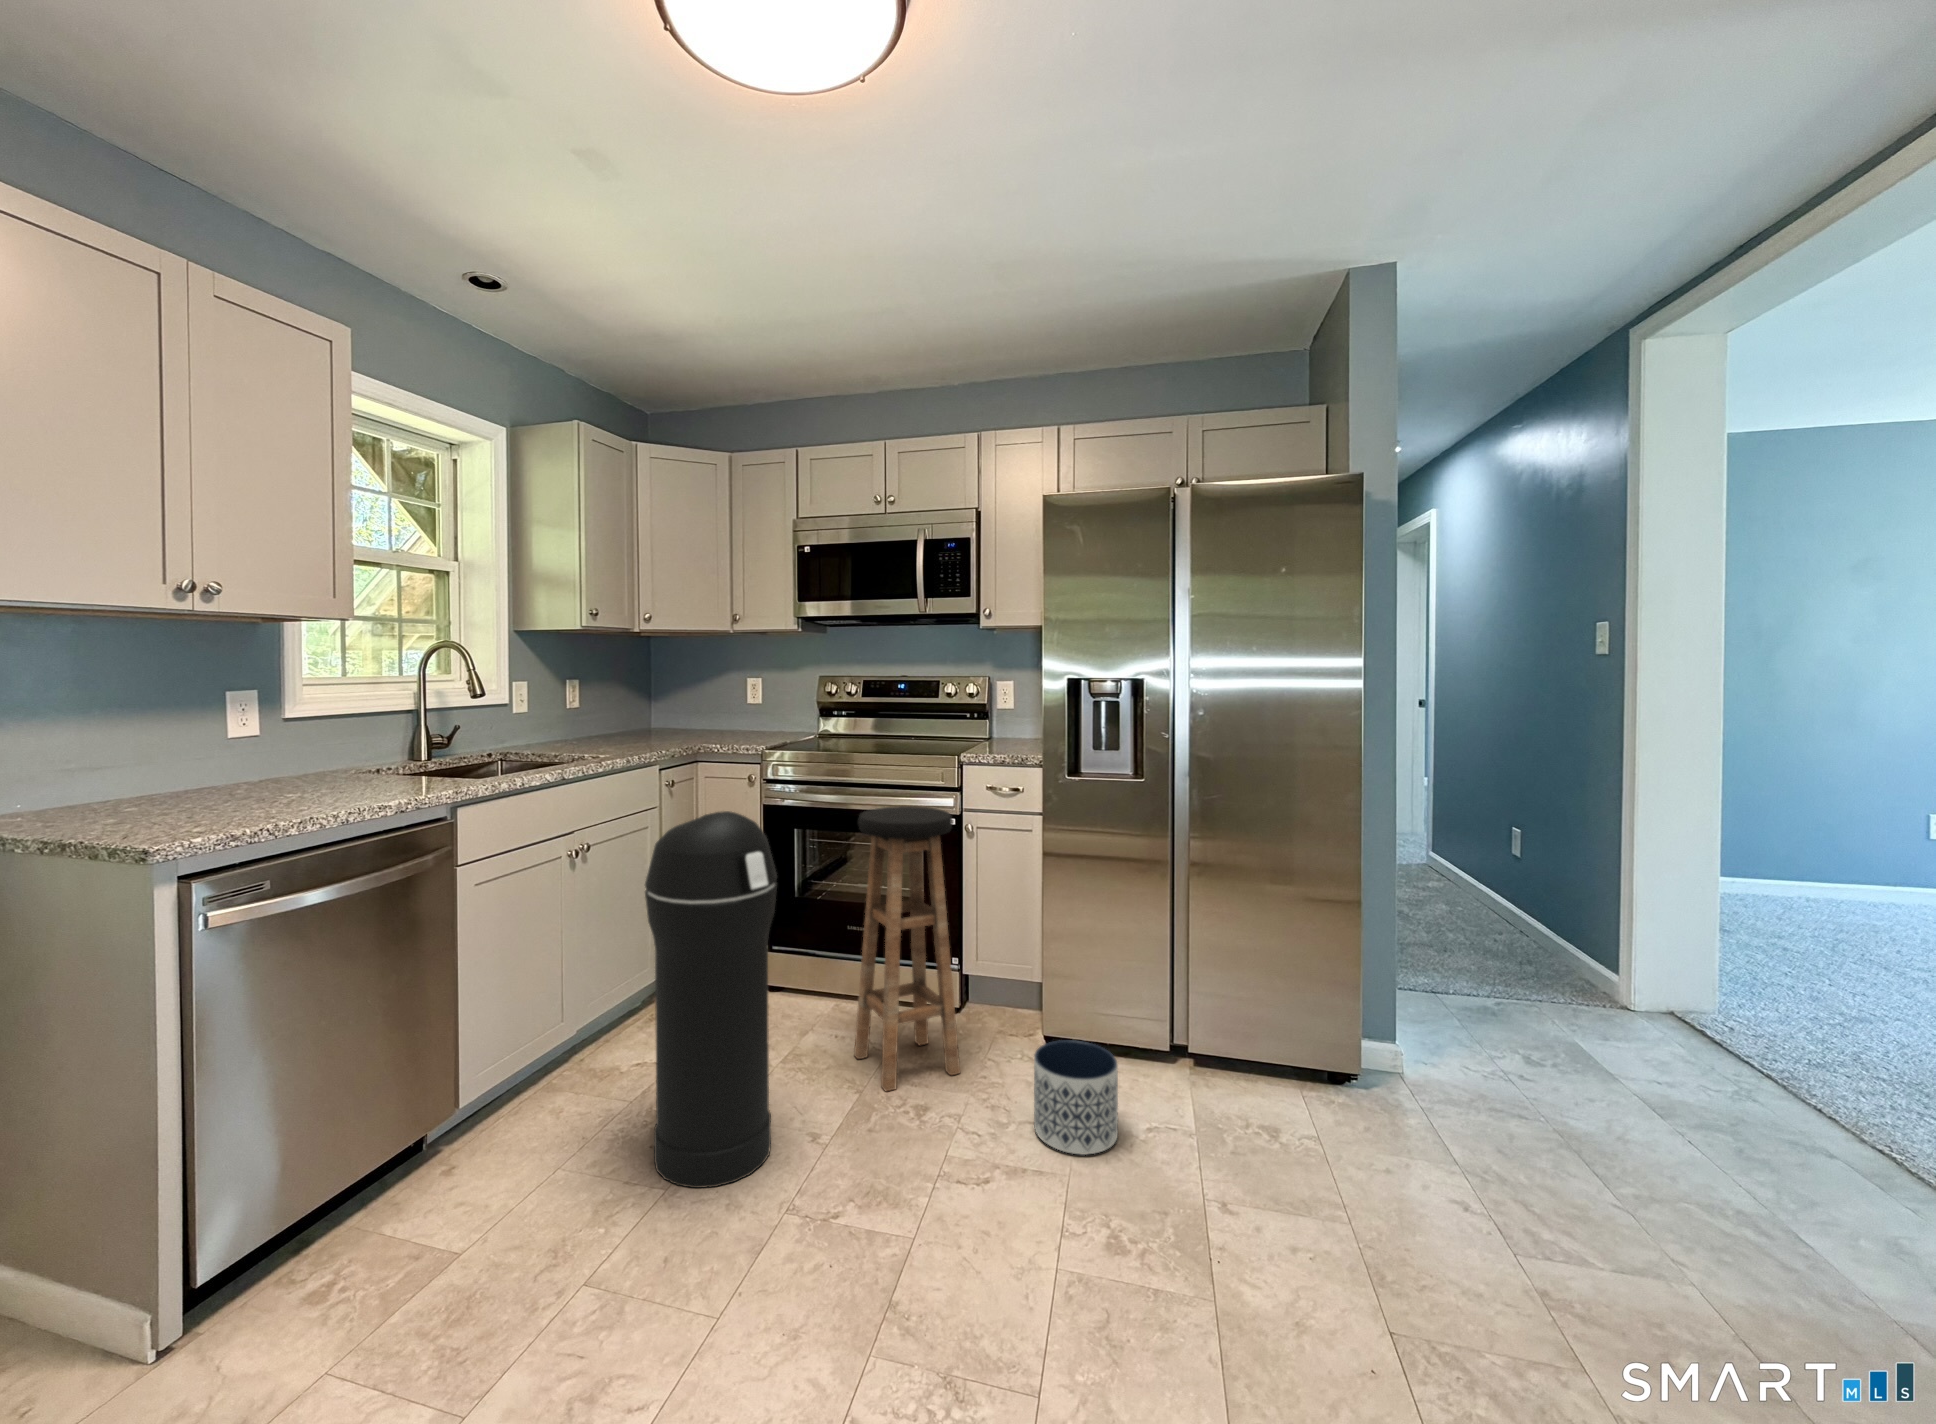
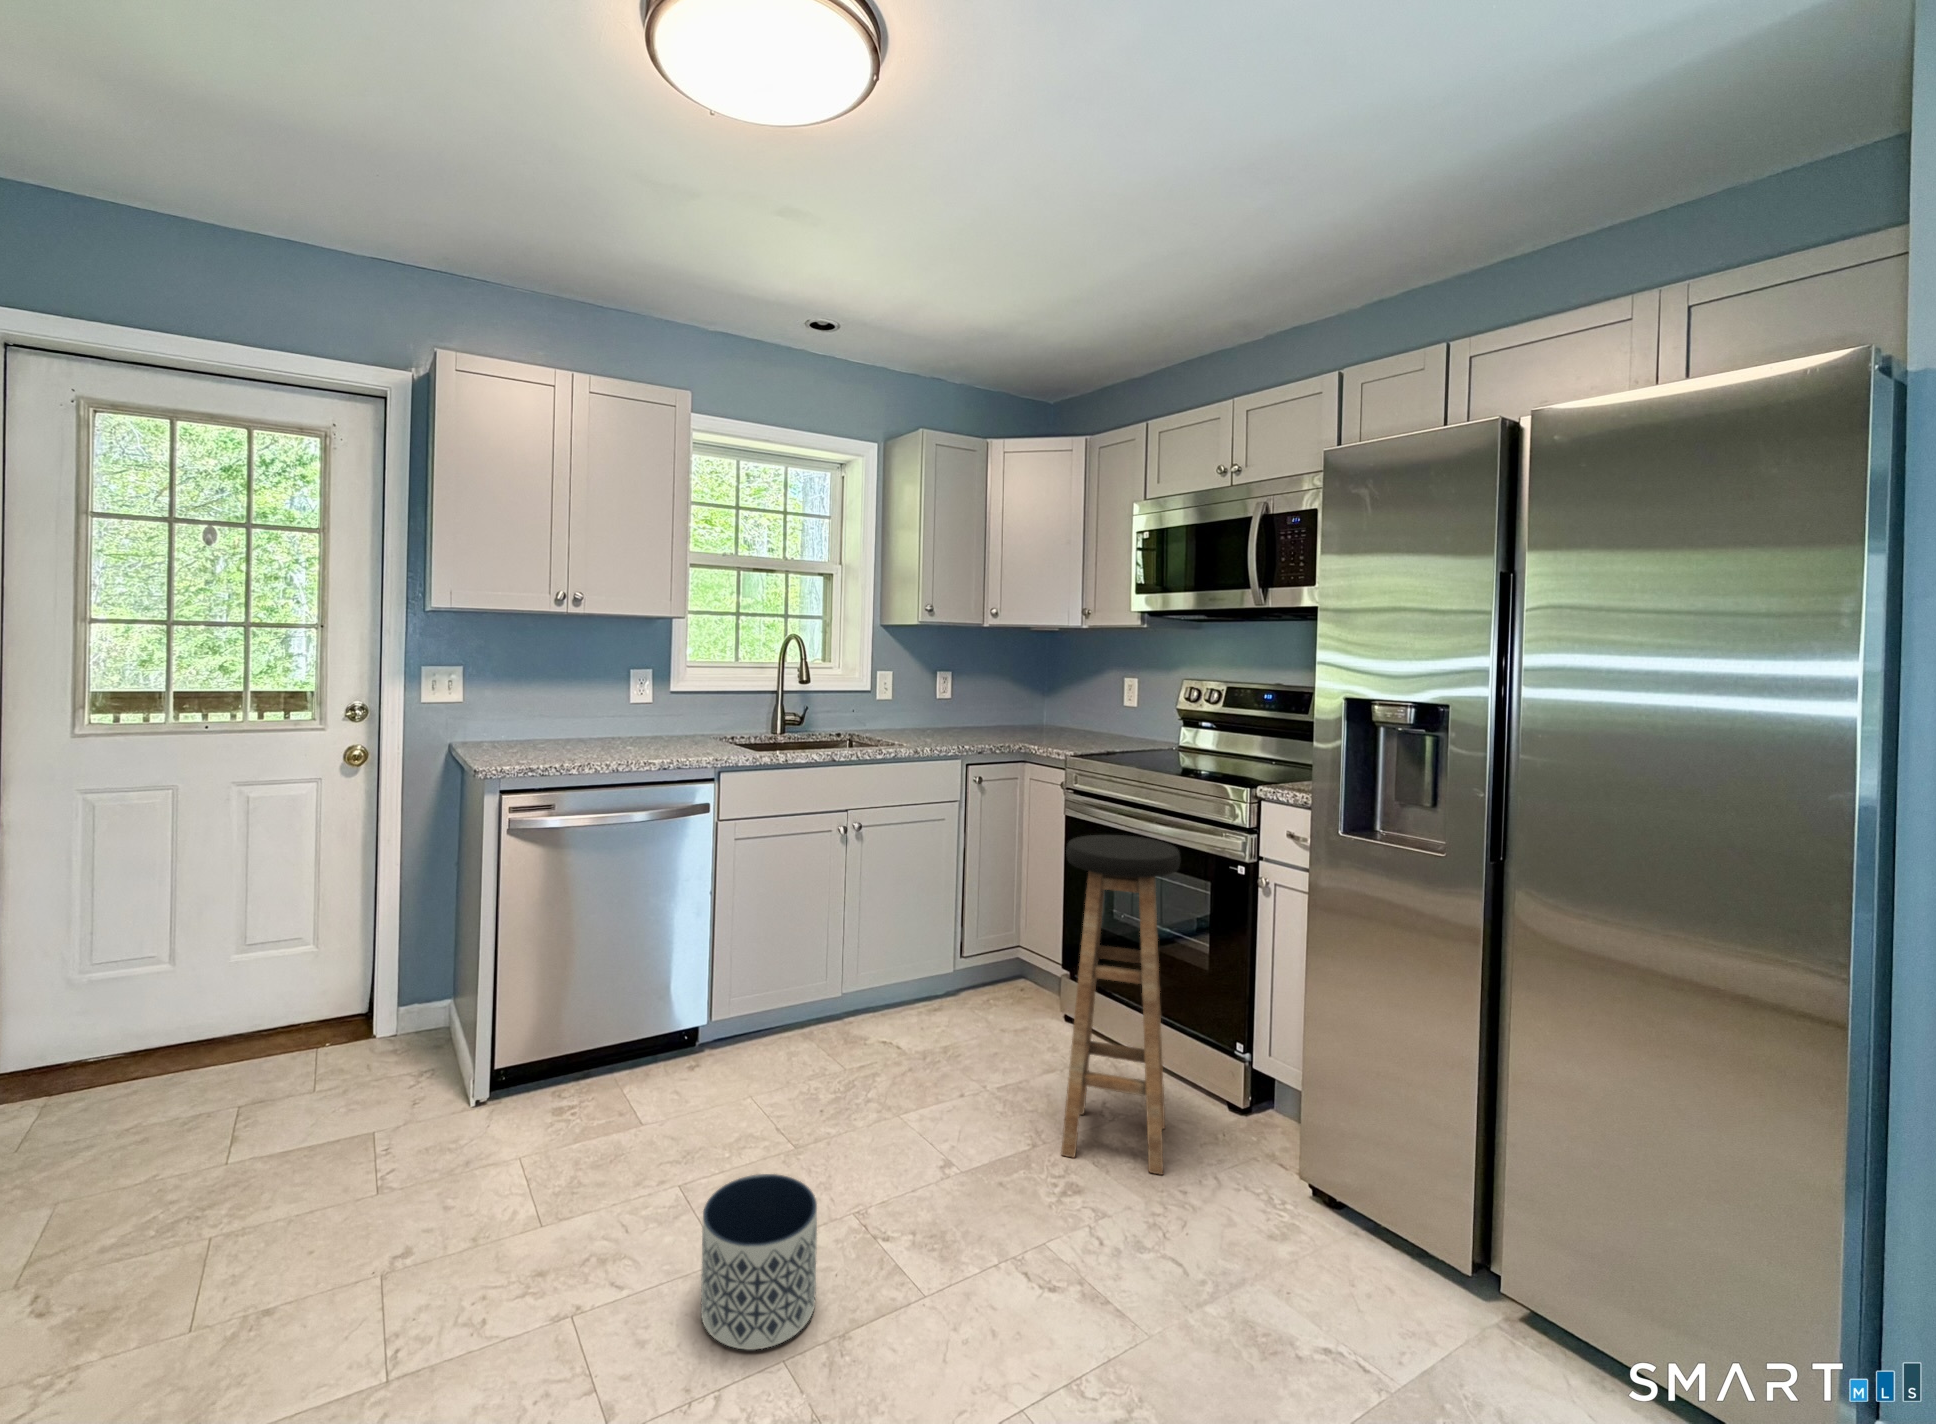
trash can: present [645,811,777,1188] -> none [801,805,927,1166]
planter: present [1034,1040,1118,1155] -> present [701,1174,817,1350]

